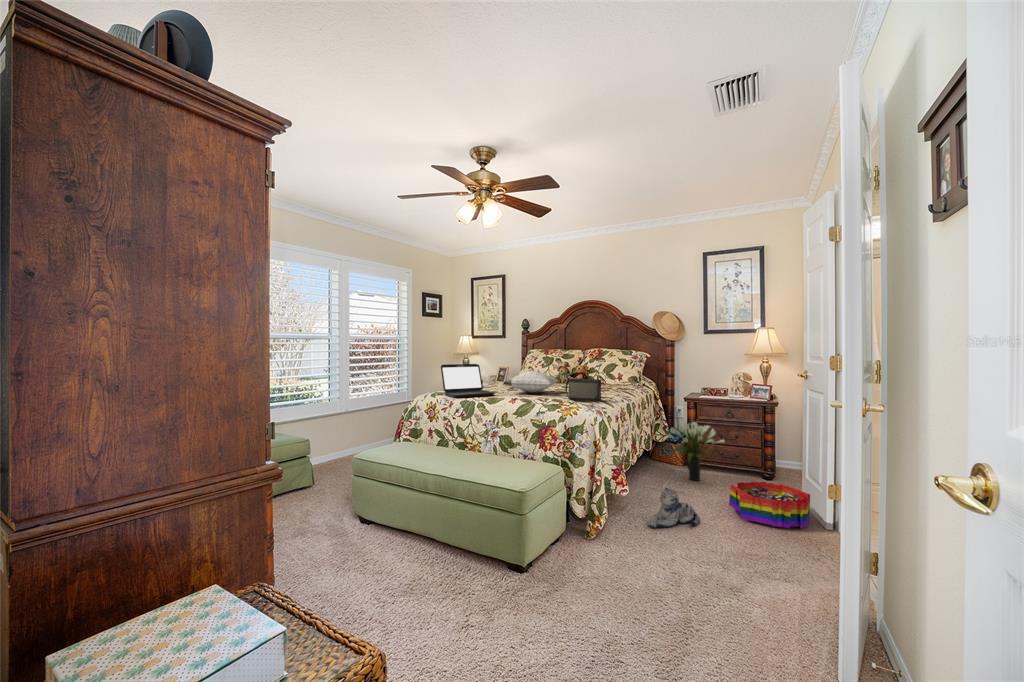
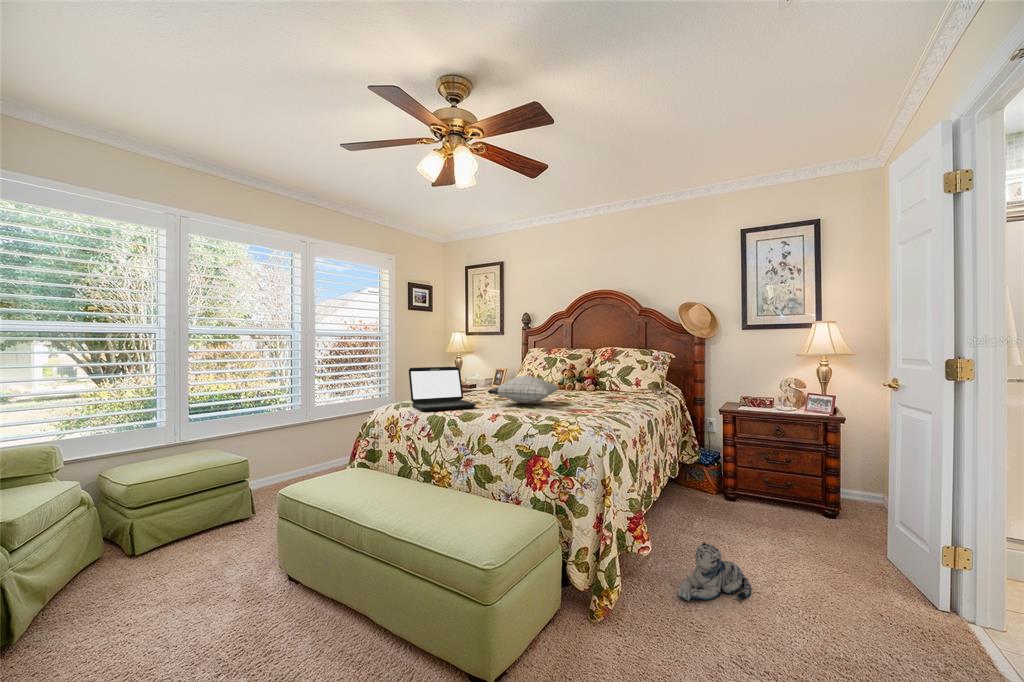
handbag: present [565,378,601,402] -> none [566,387,614,420]
potted plant: present [667,422,724,481] -> none [699,442,775,518]
storage bin: present [729,482,810,529] -> none [789,528,912,611]

